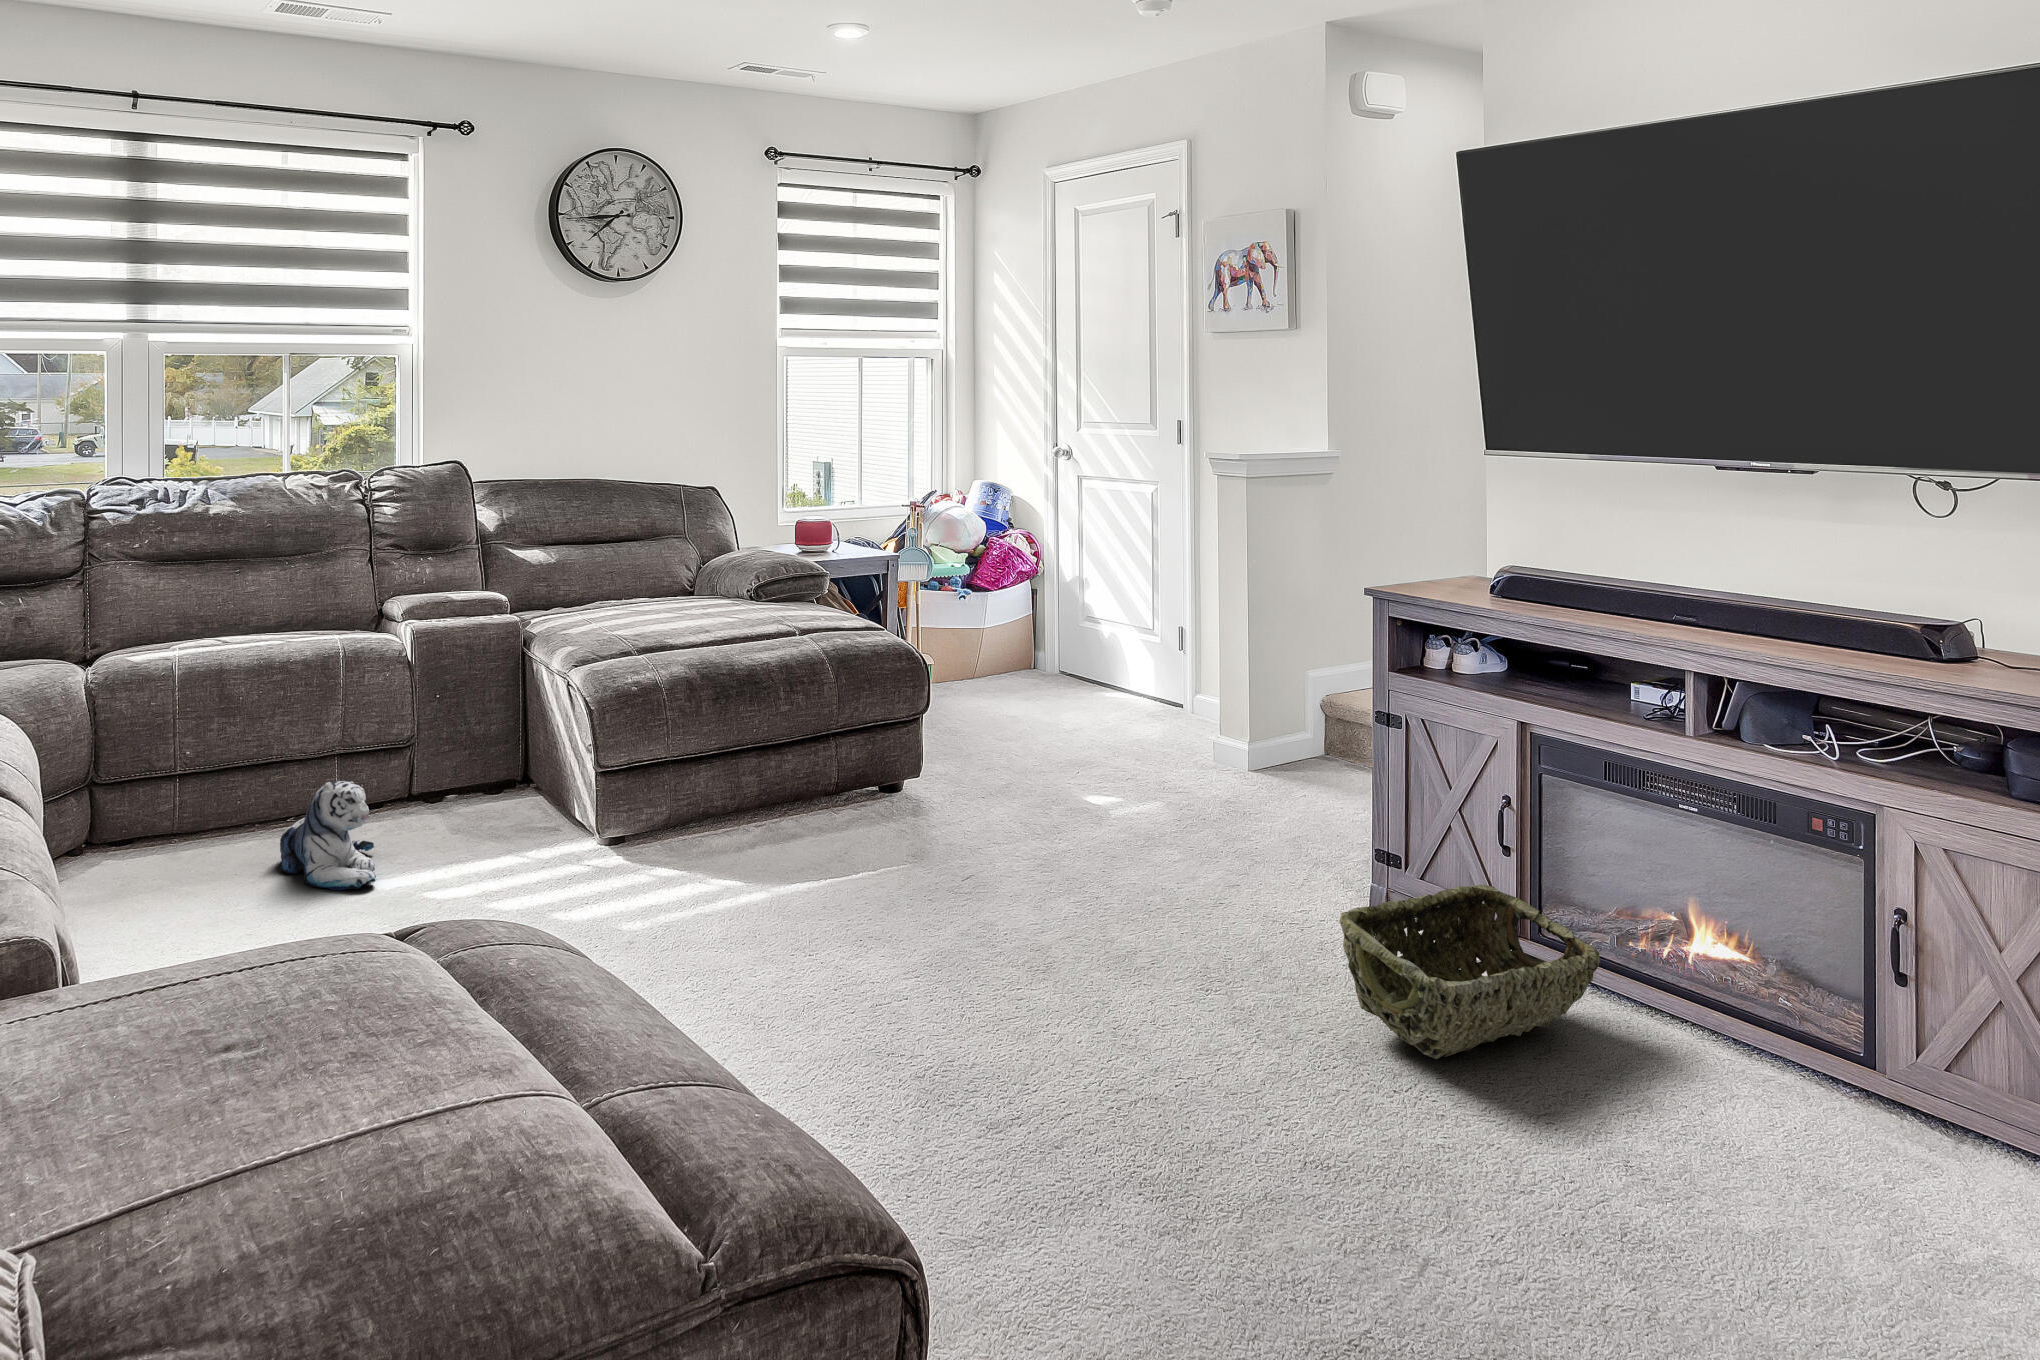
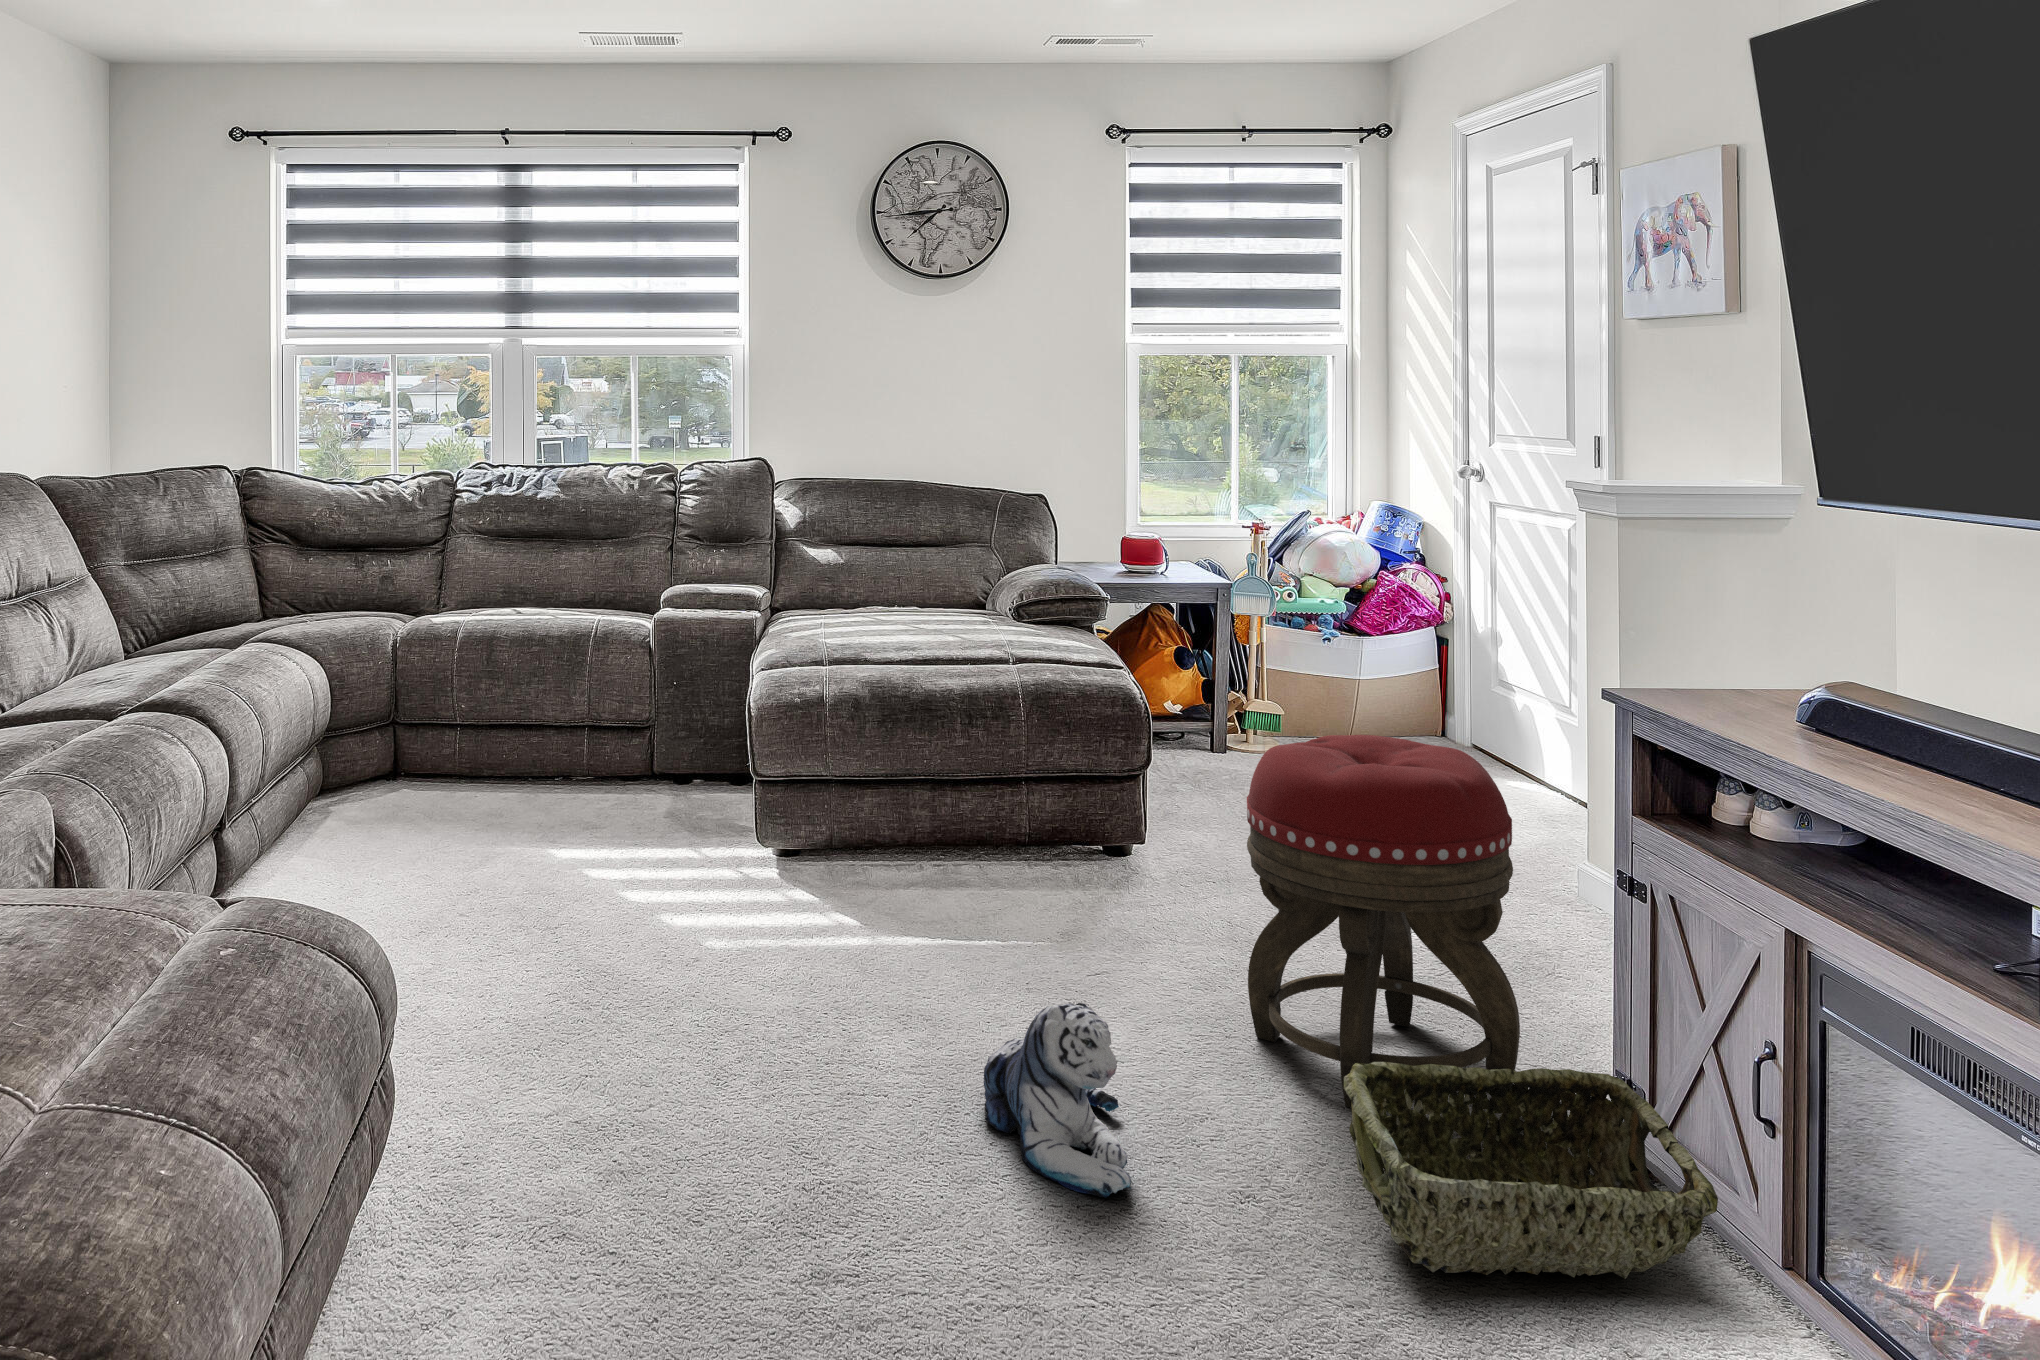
footstool: none [1145,659,1354,958] -> present [1247,735,1520,1108]
plush toy: present [280,780,376,890] -> present [984,1003,1131,1198]

